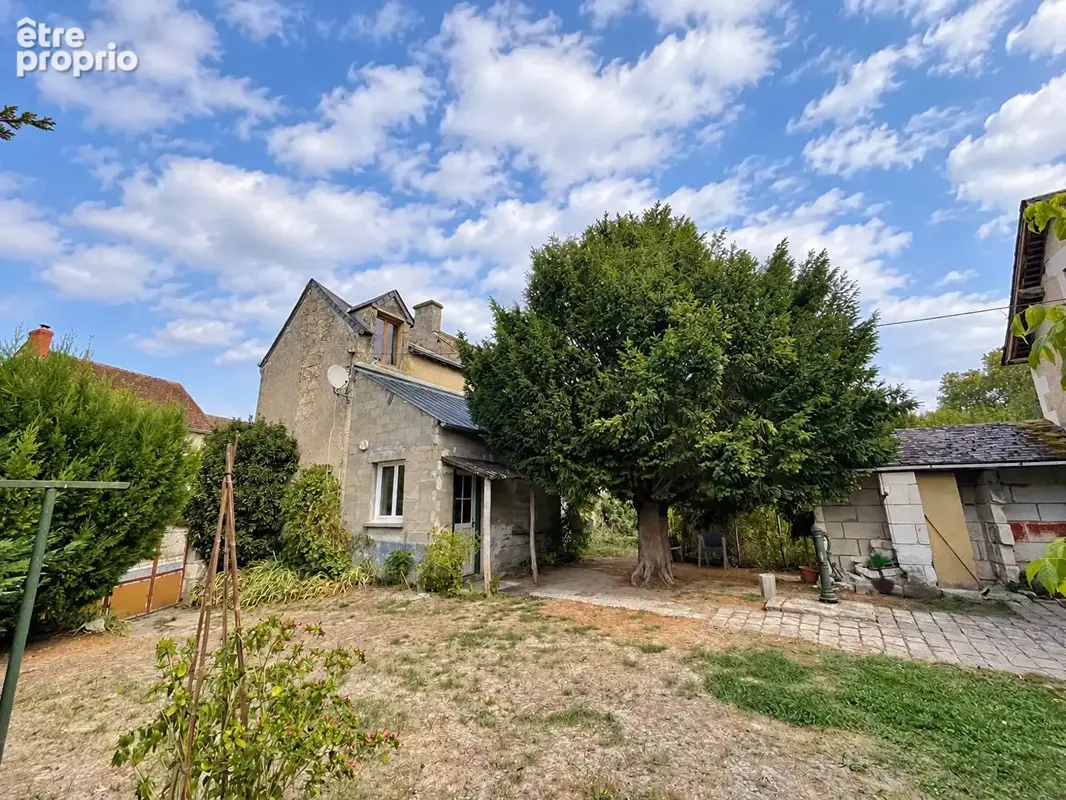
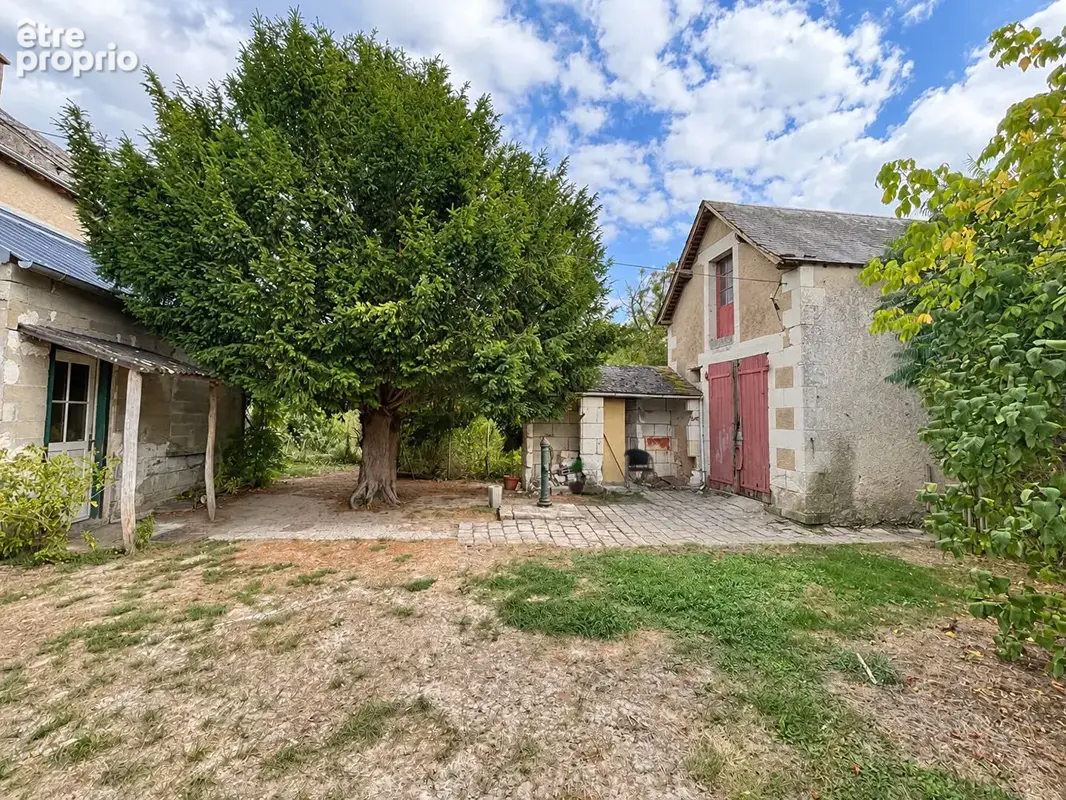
chair: present [699,531,729,570] -> present [624,448,657,490]

